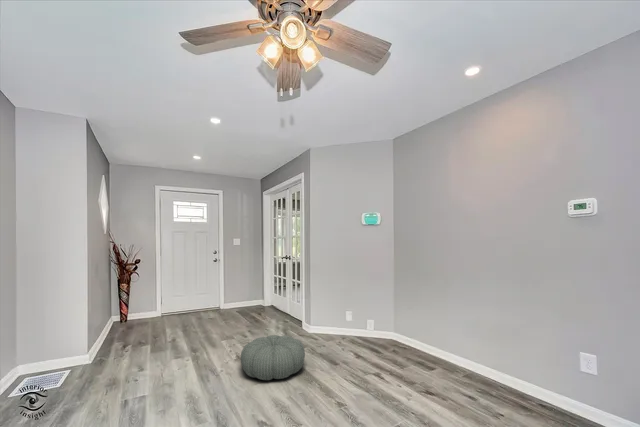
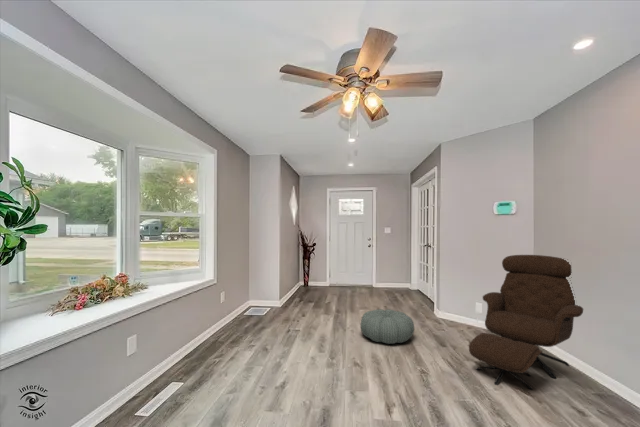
lounge chair: none [367,260,447,394] -> present [469,255,583,390]

